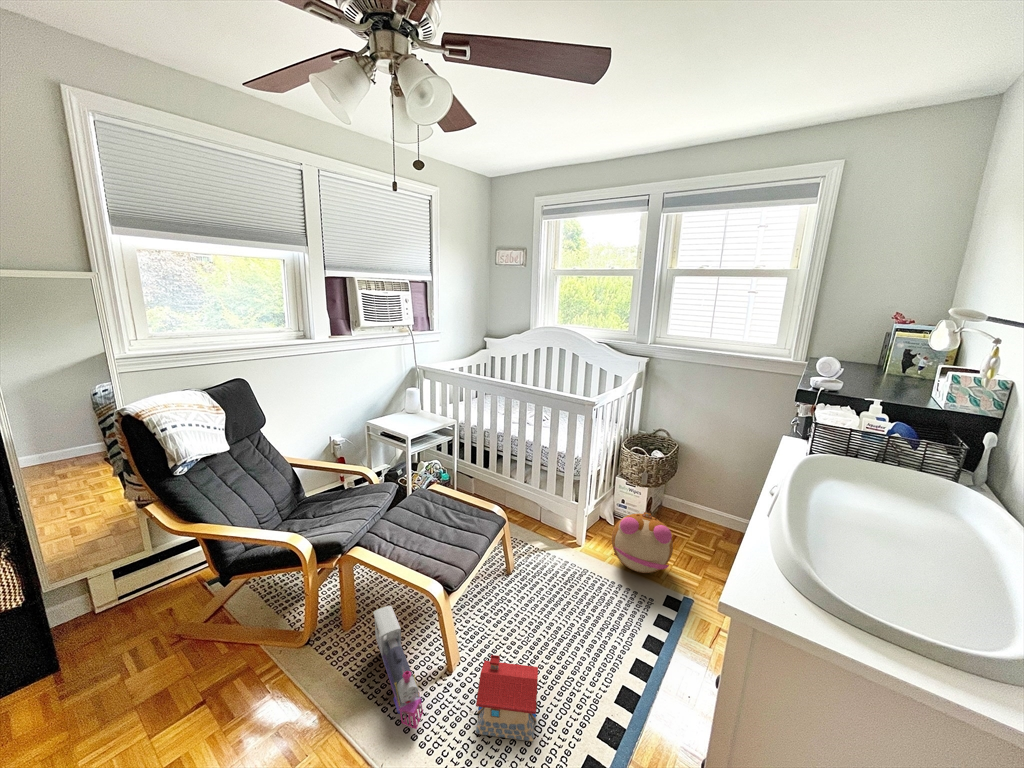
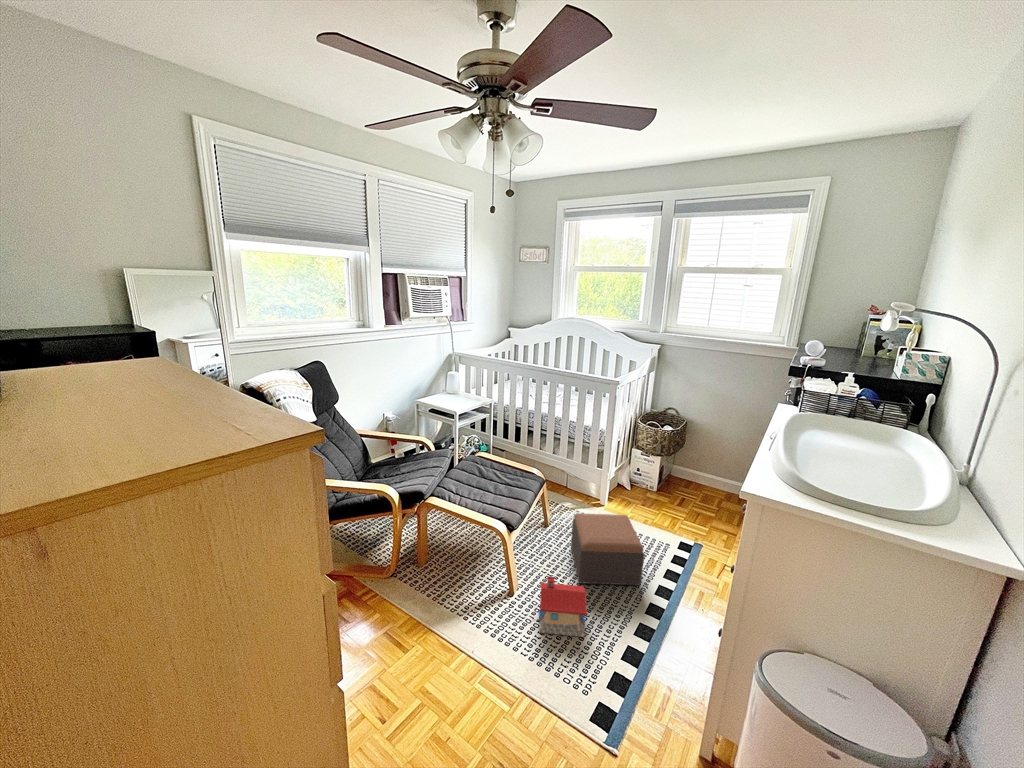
plush toy: present [612,512,673,573] -> none [633,475,685,525]
footstool: none [534,563,617,660] -> present [571,513,644,585]
toy train: present [373,606,423,729] -> none [446,545,497,629]

